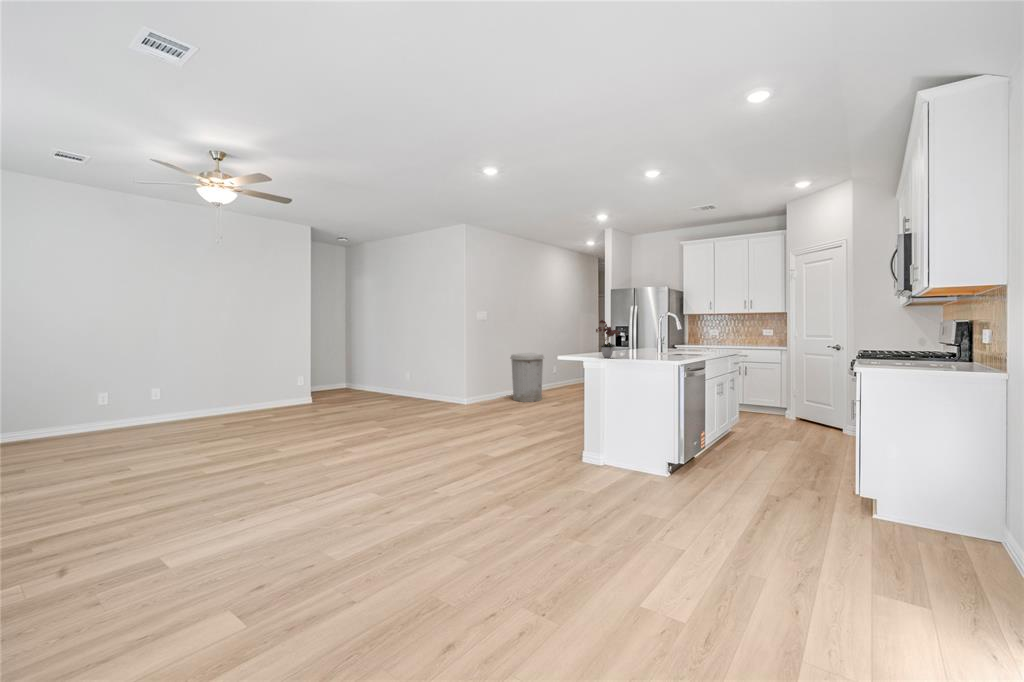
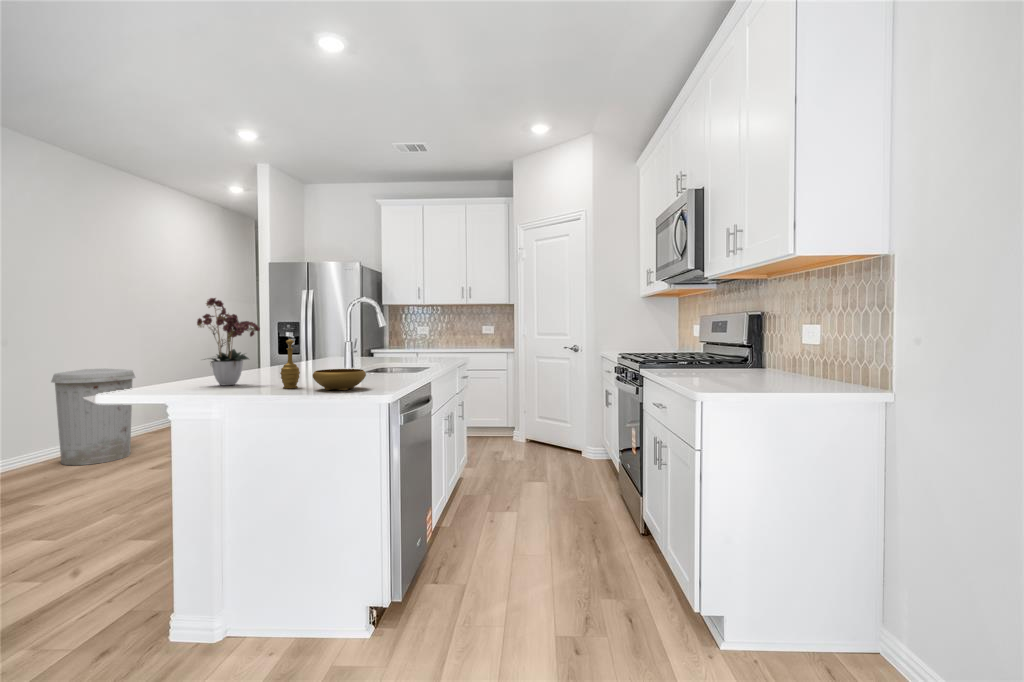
decorative bowl: none [630,338,668,361] -> present [280,339,366,390]

